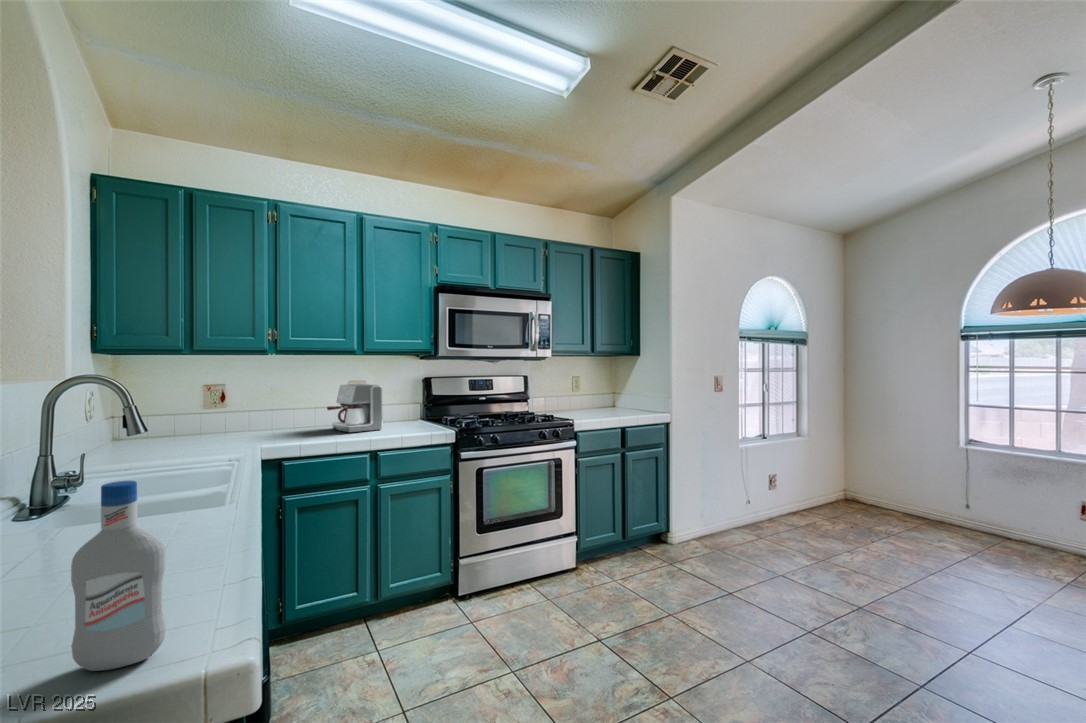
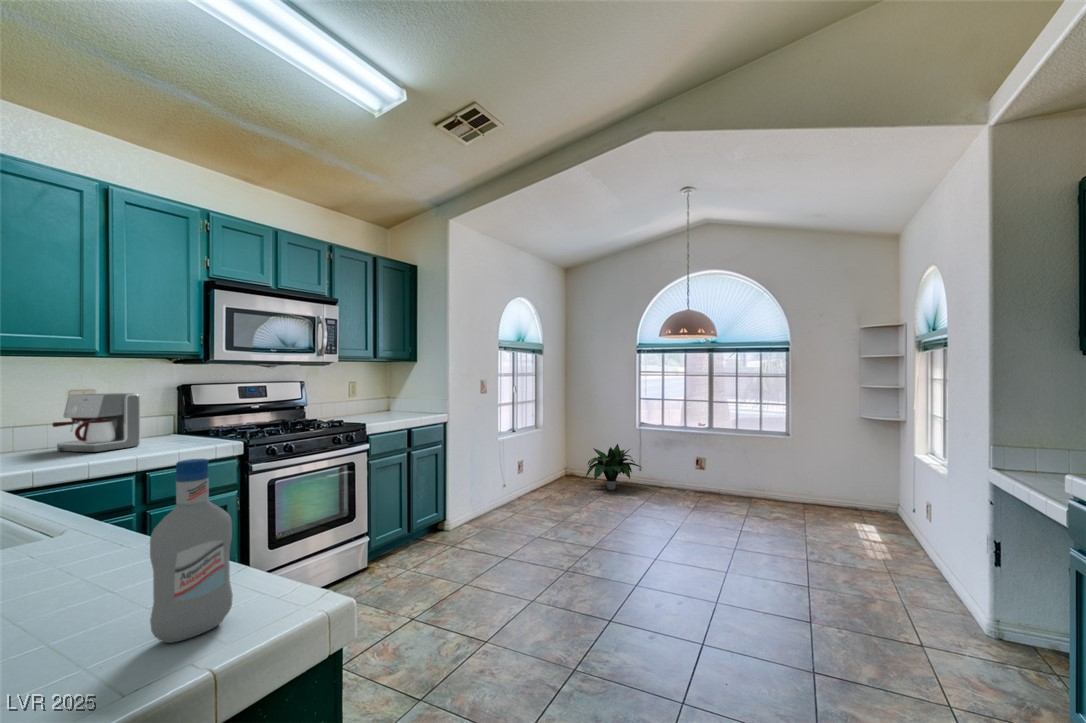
potted plant: none [868,466,966,528] -> present [586,444,641,490]

